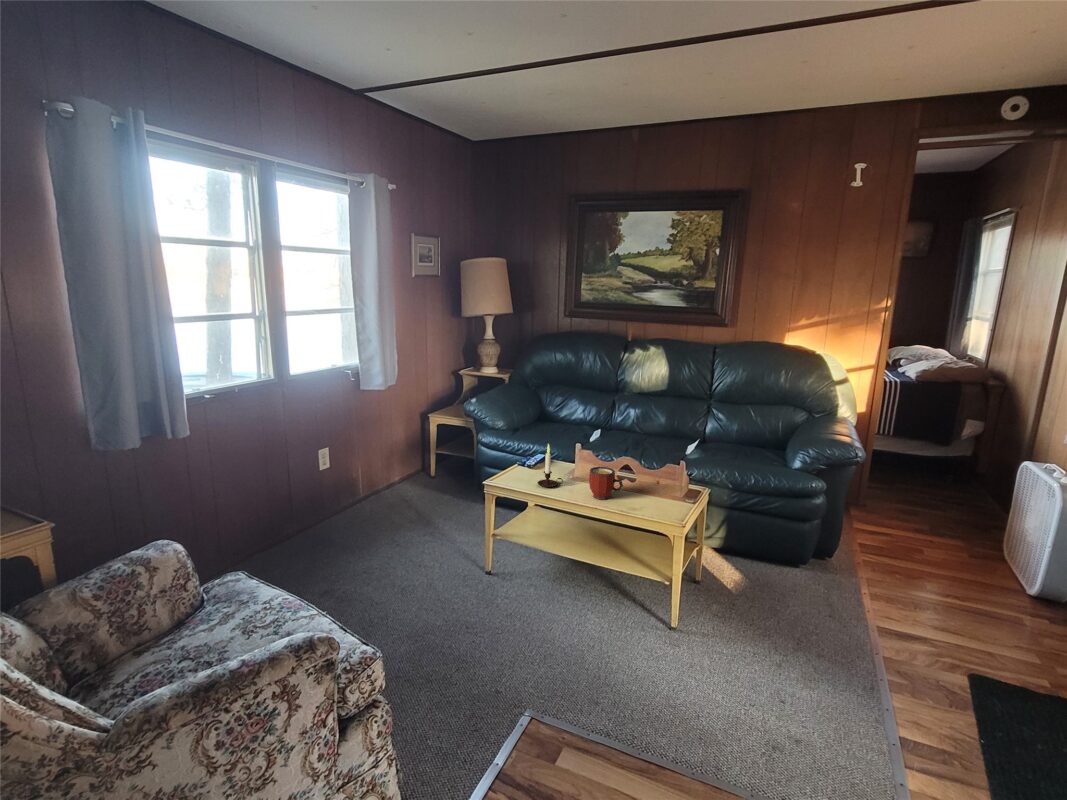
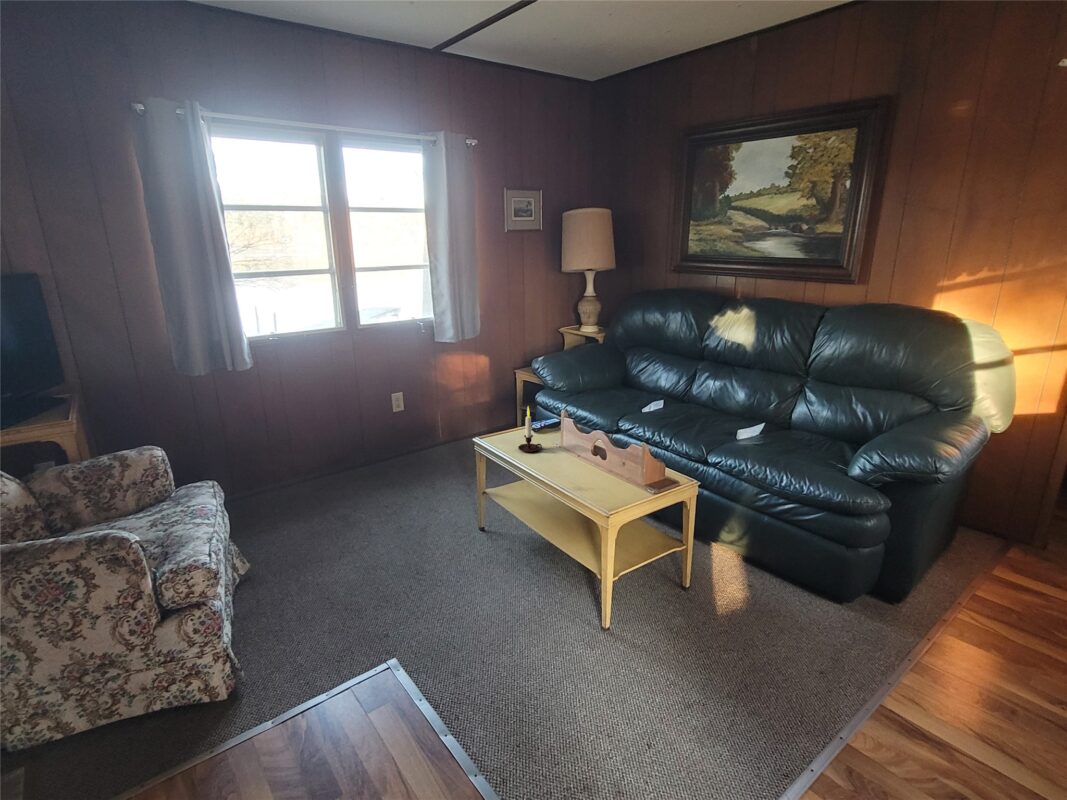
mug: present [589,467,623,500] -> none [551,436,584,473]

